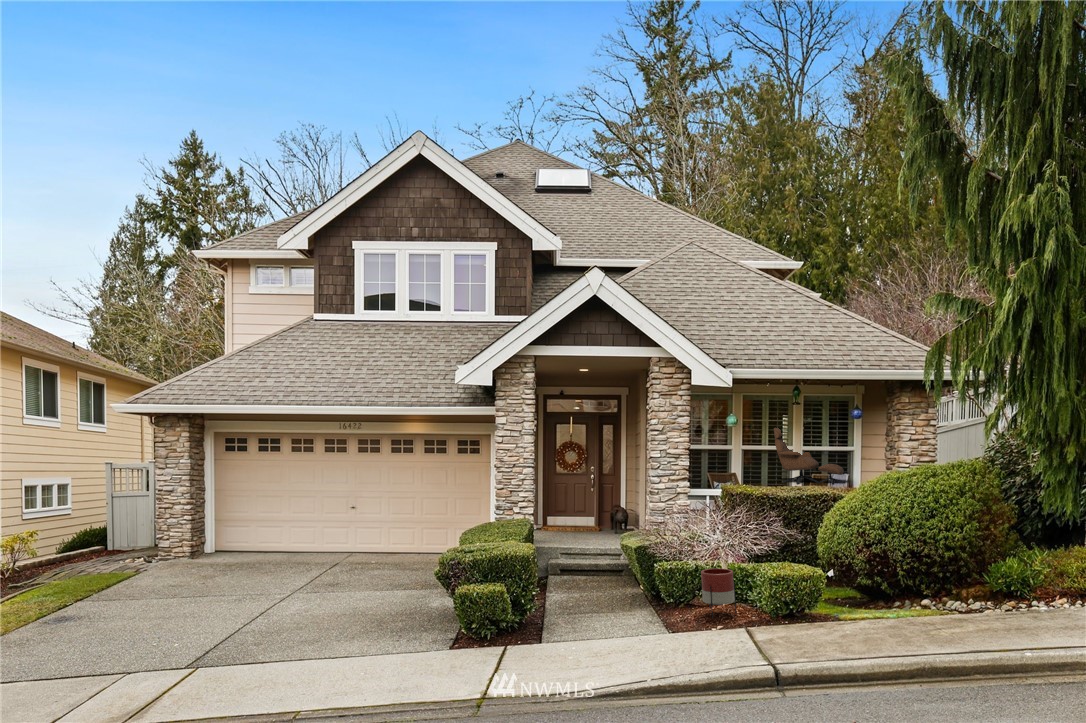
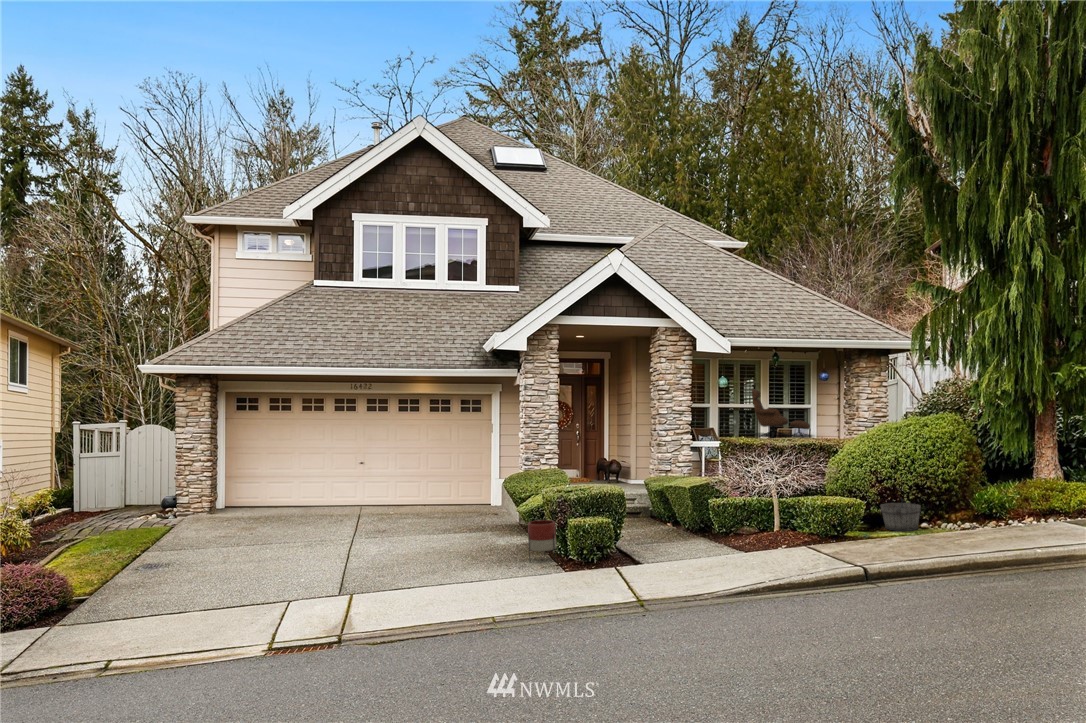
wooden bucket: none [863,567,913,611] -> present [880,499,921,531]
planter: present [701,568,736,618] -> present [528,520,556,553]

